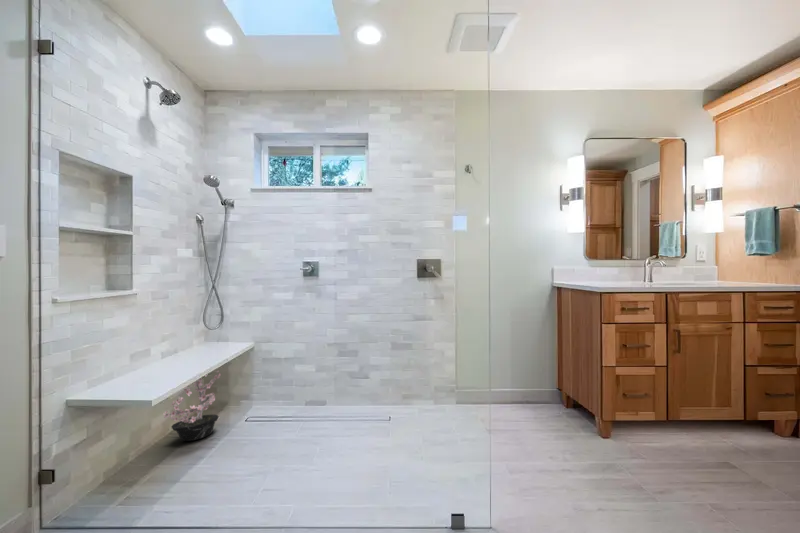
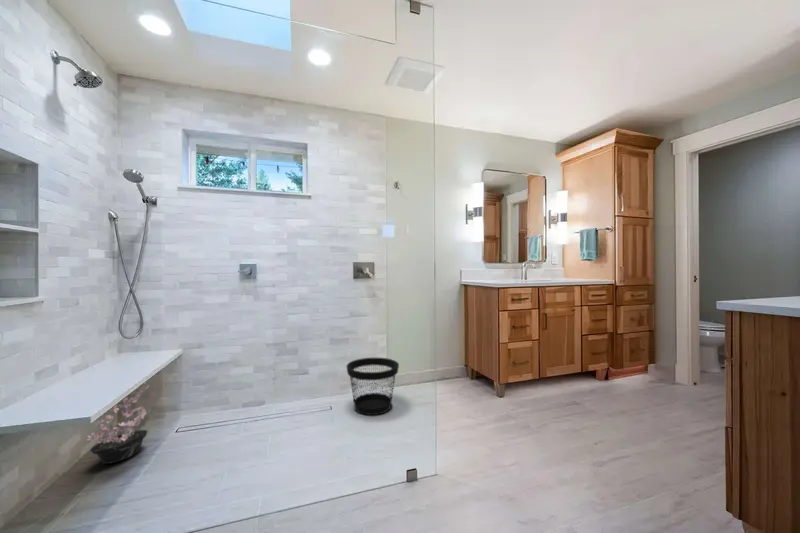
wastebasket: none [405,368,465,434] -> present [347,358,399,415]

